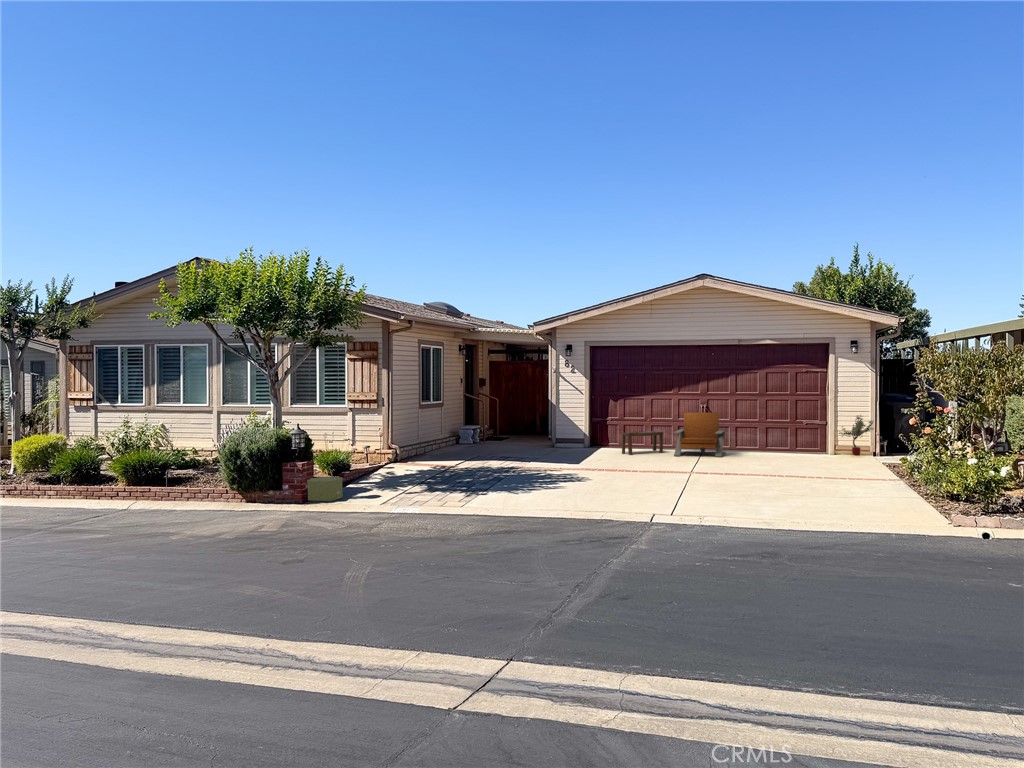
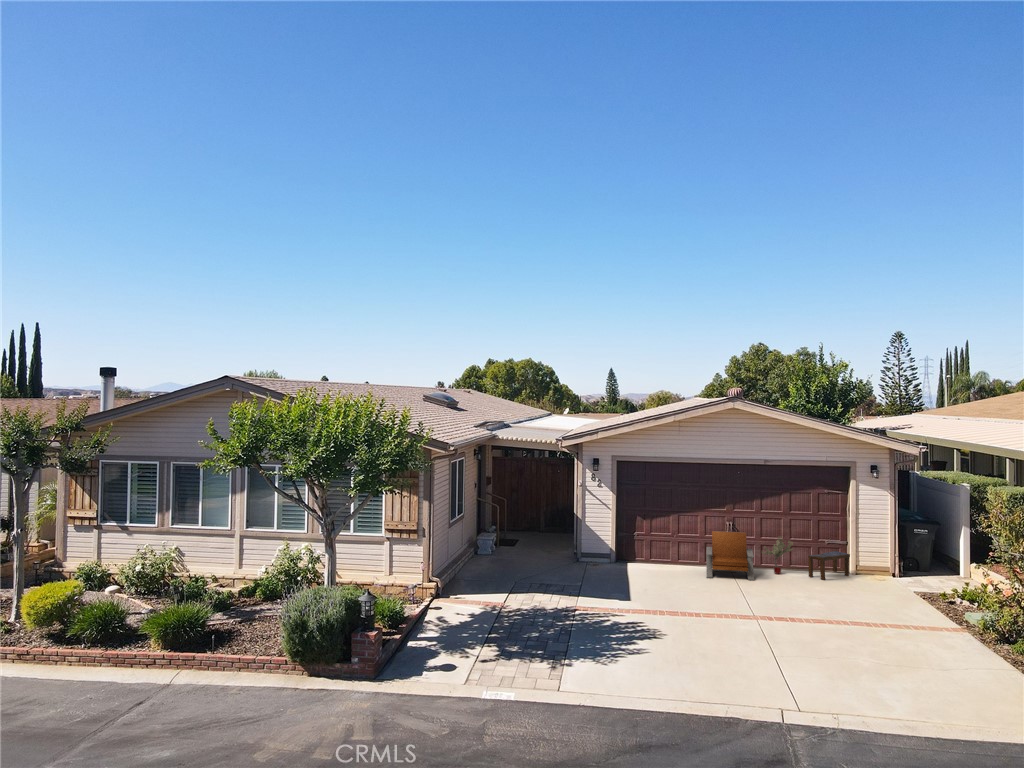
potted tree: present [839,415,874,455] -> present [762,538,793,574]
bench: present [622,431,663,455] -> present [808,551,850,580]
storage box: present [307,477,343,501] -> none [377,642,414,675]

